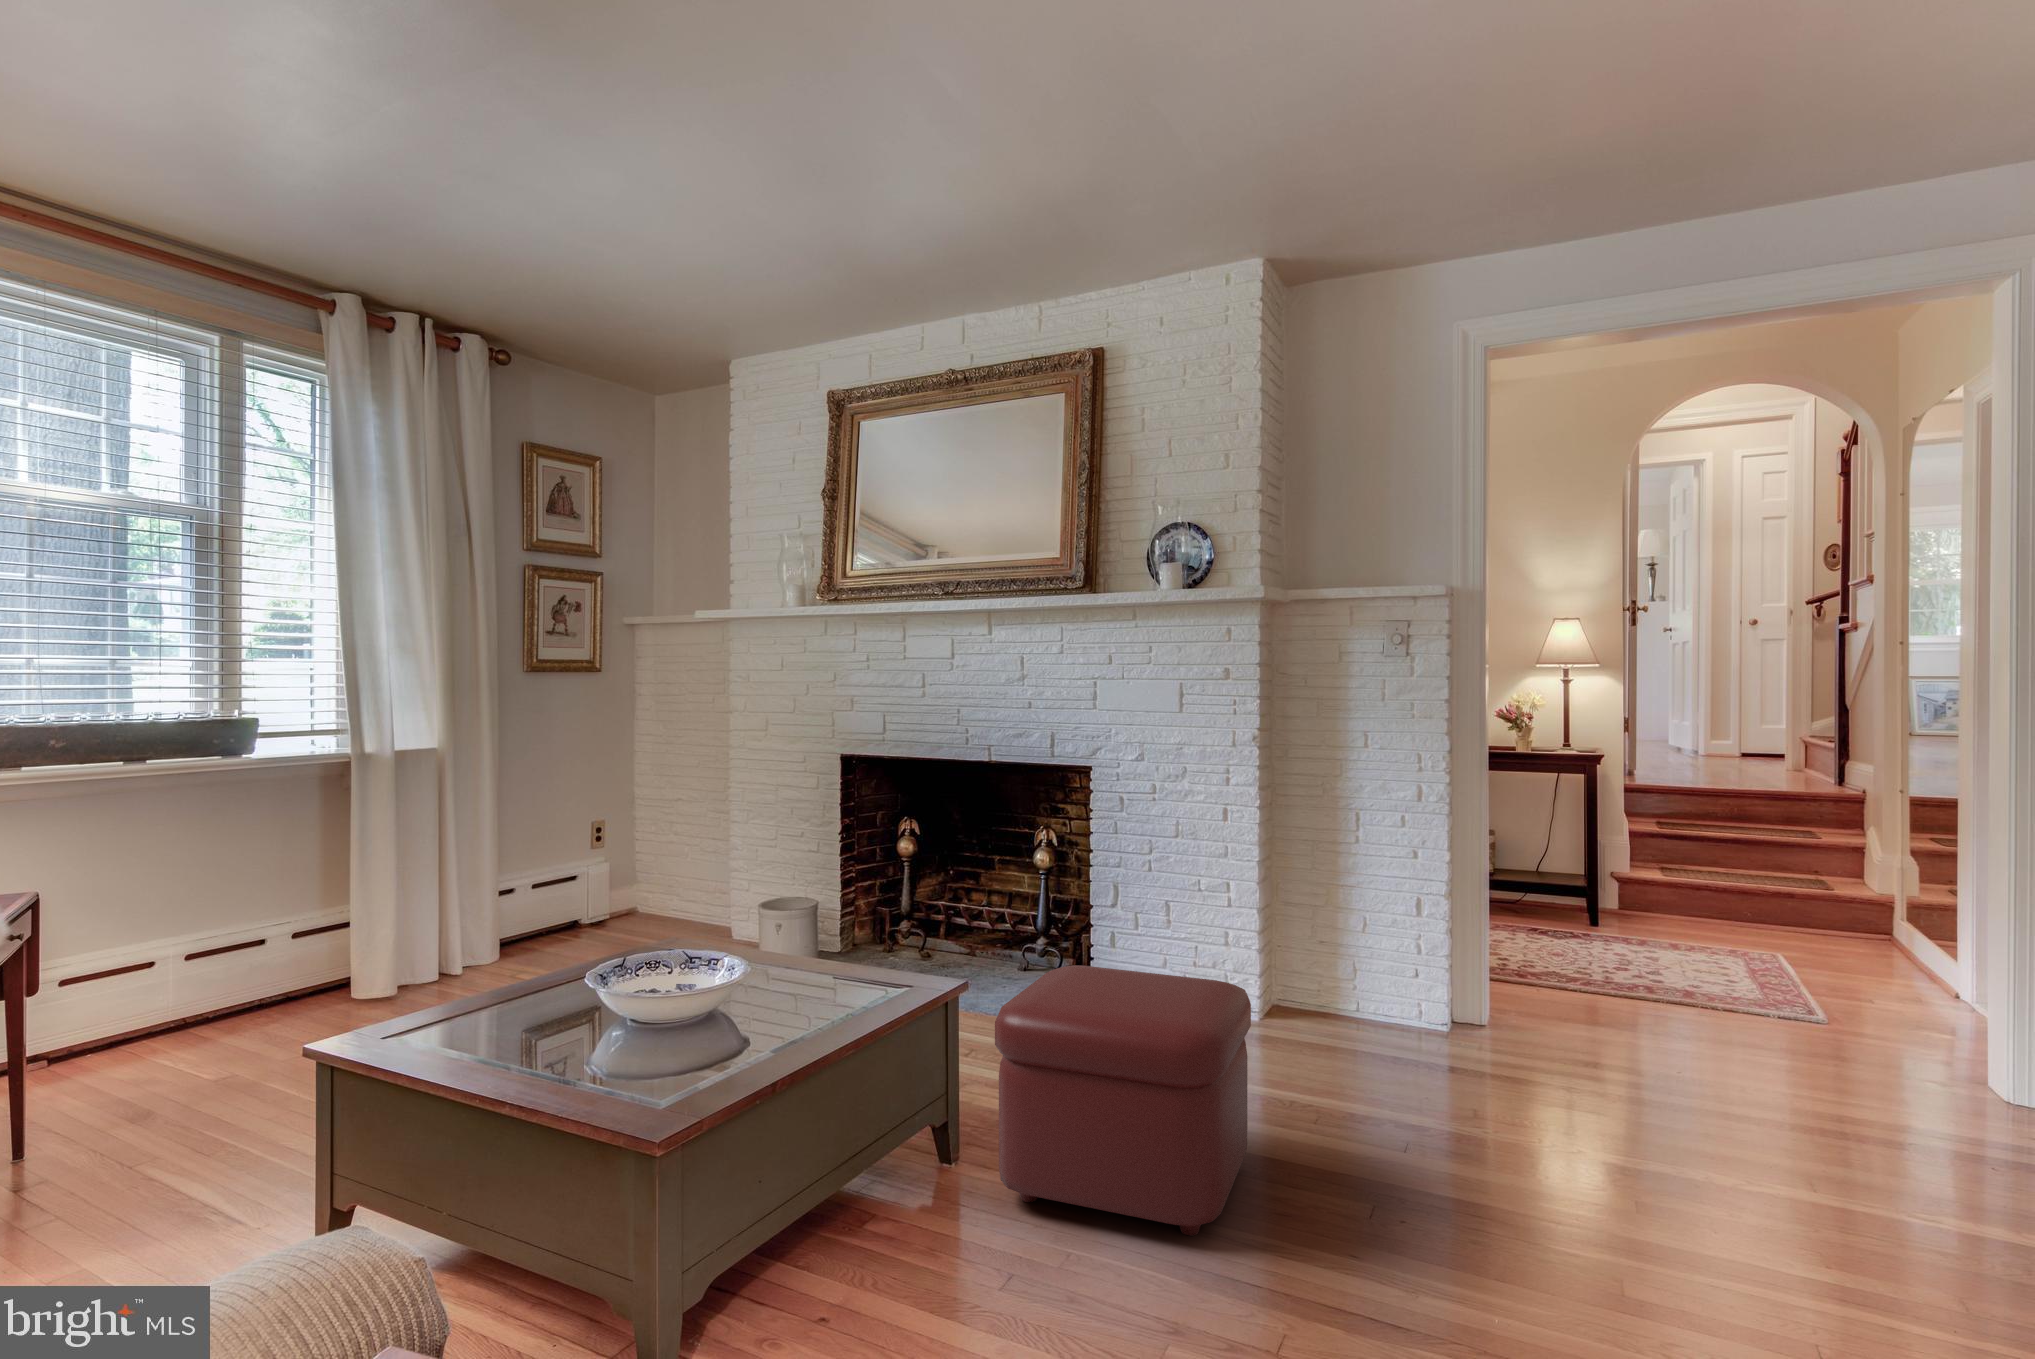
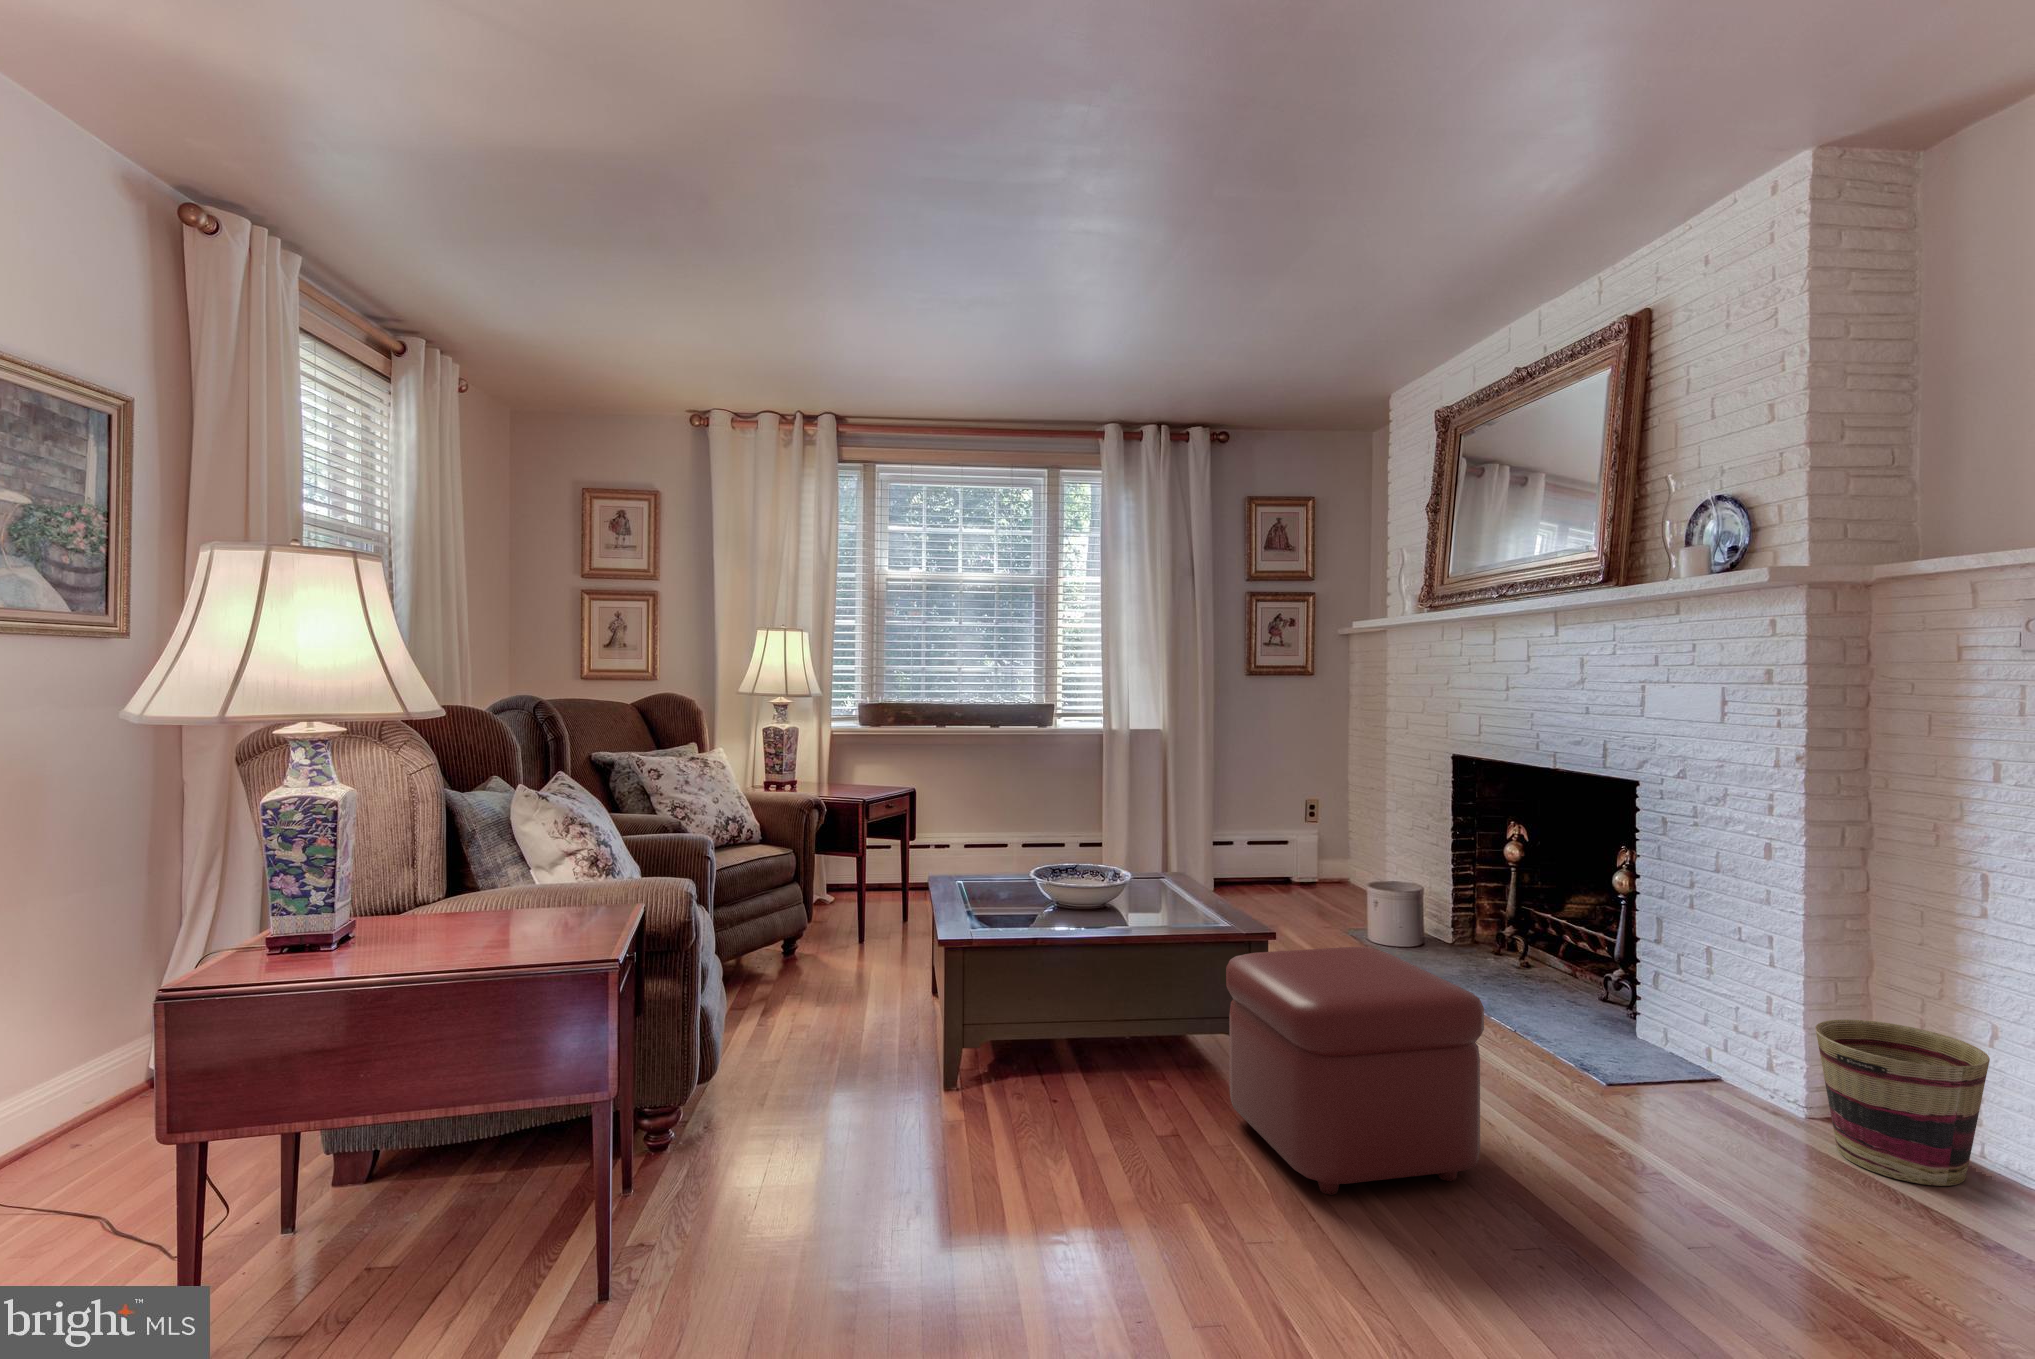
basket: none [1286,929,1386,1041] -> present [1815,1020,1990,1186]

